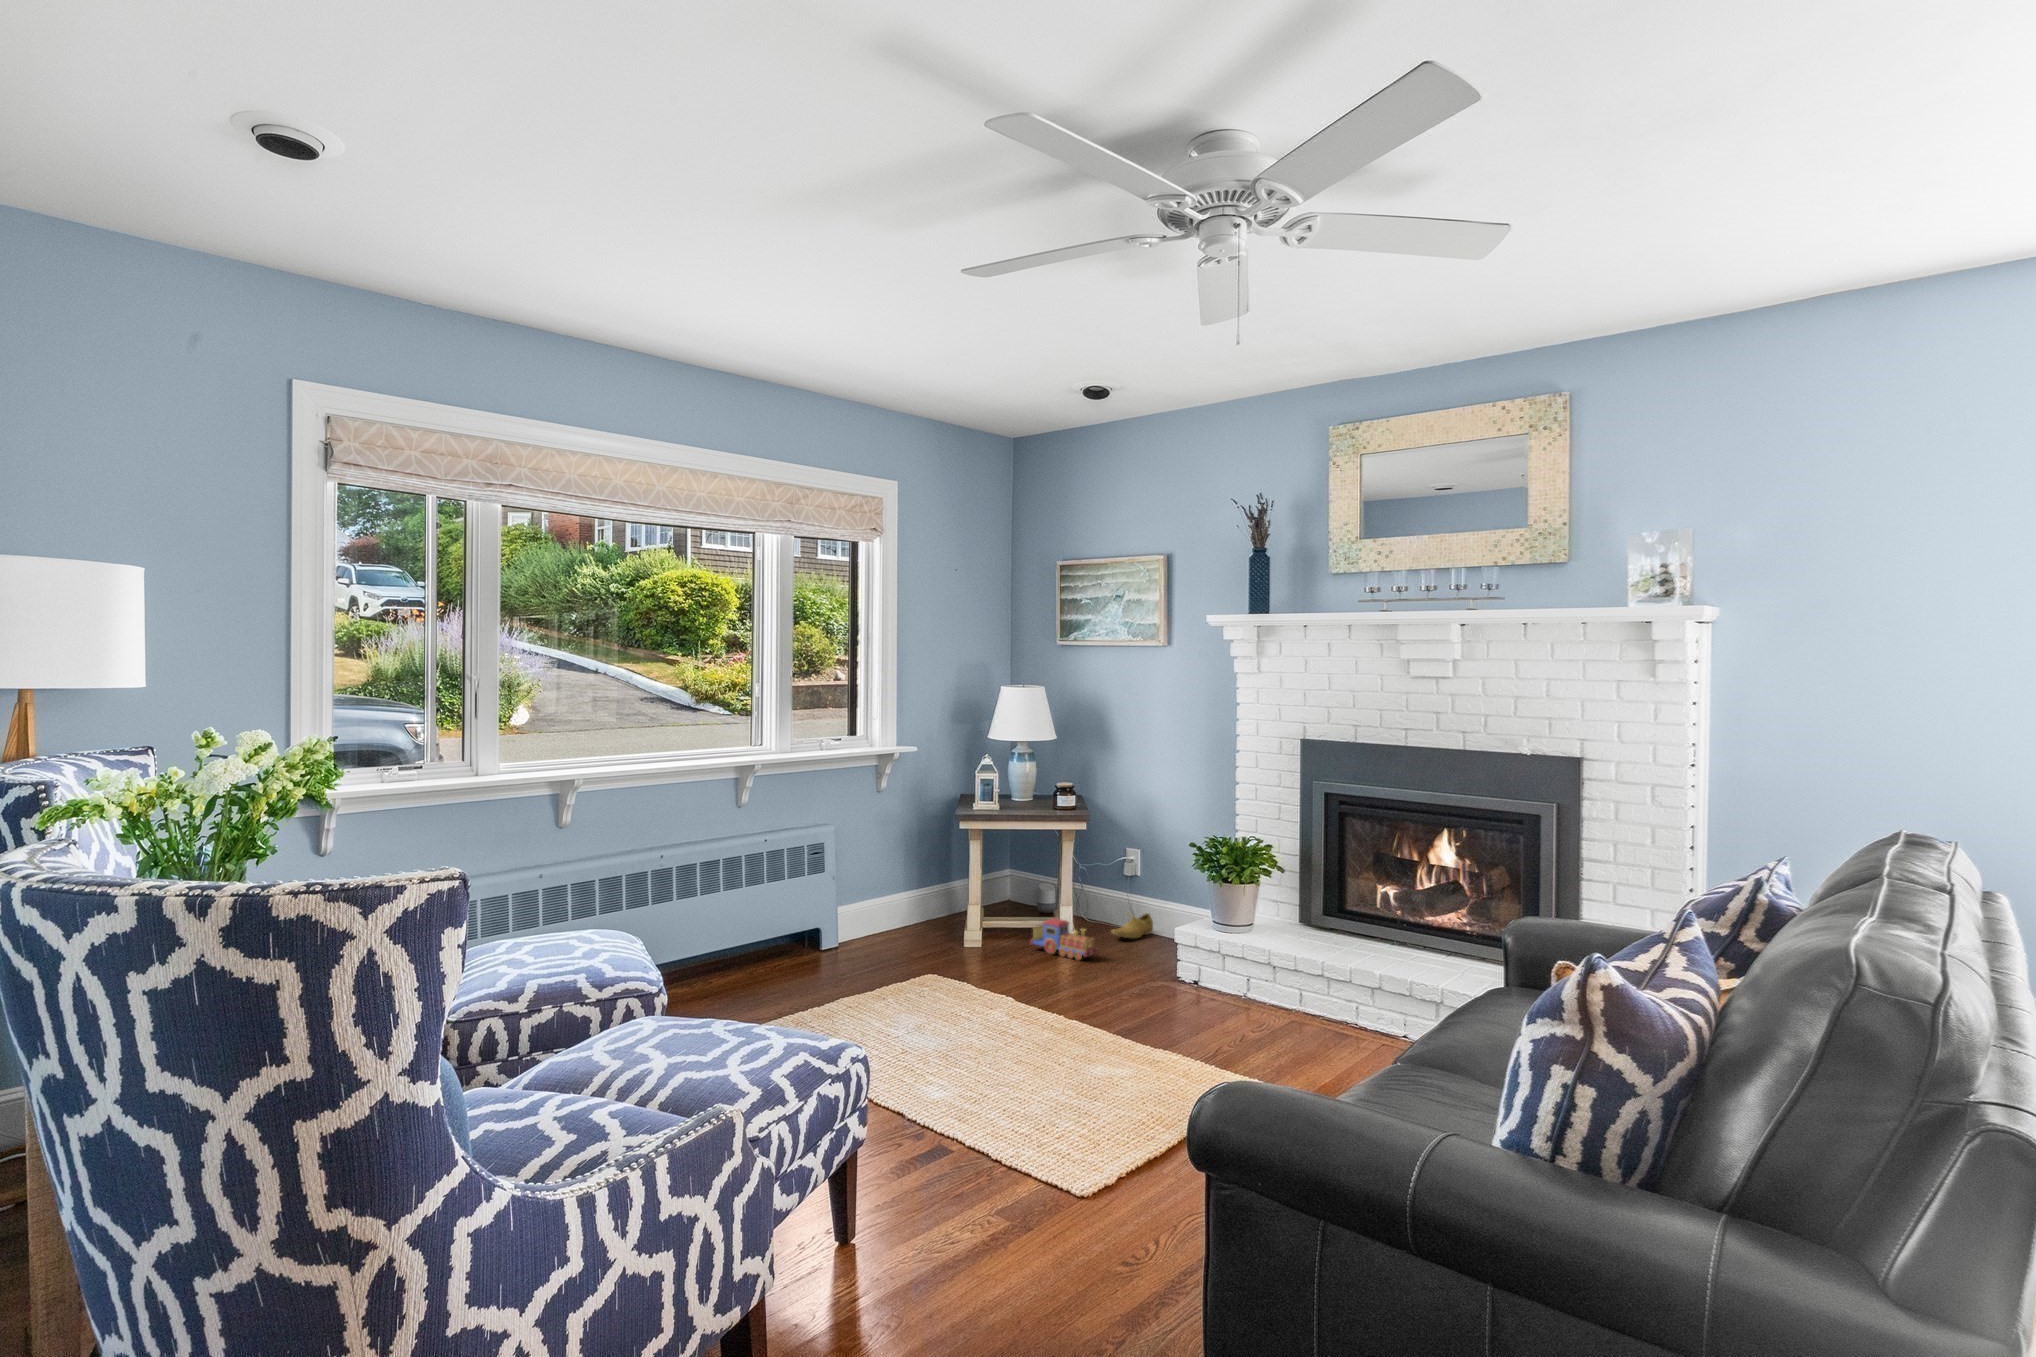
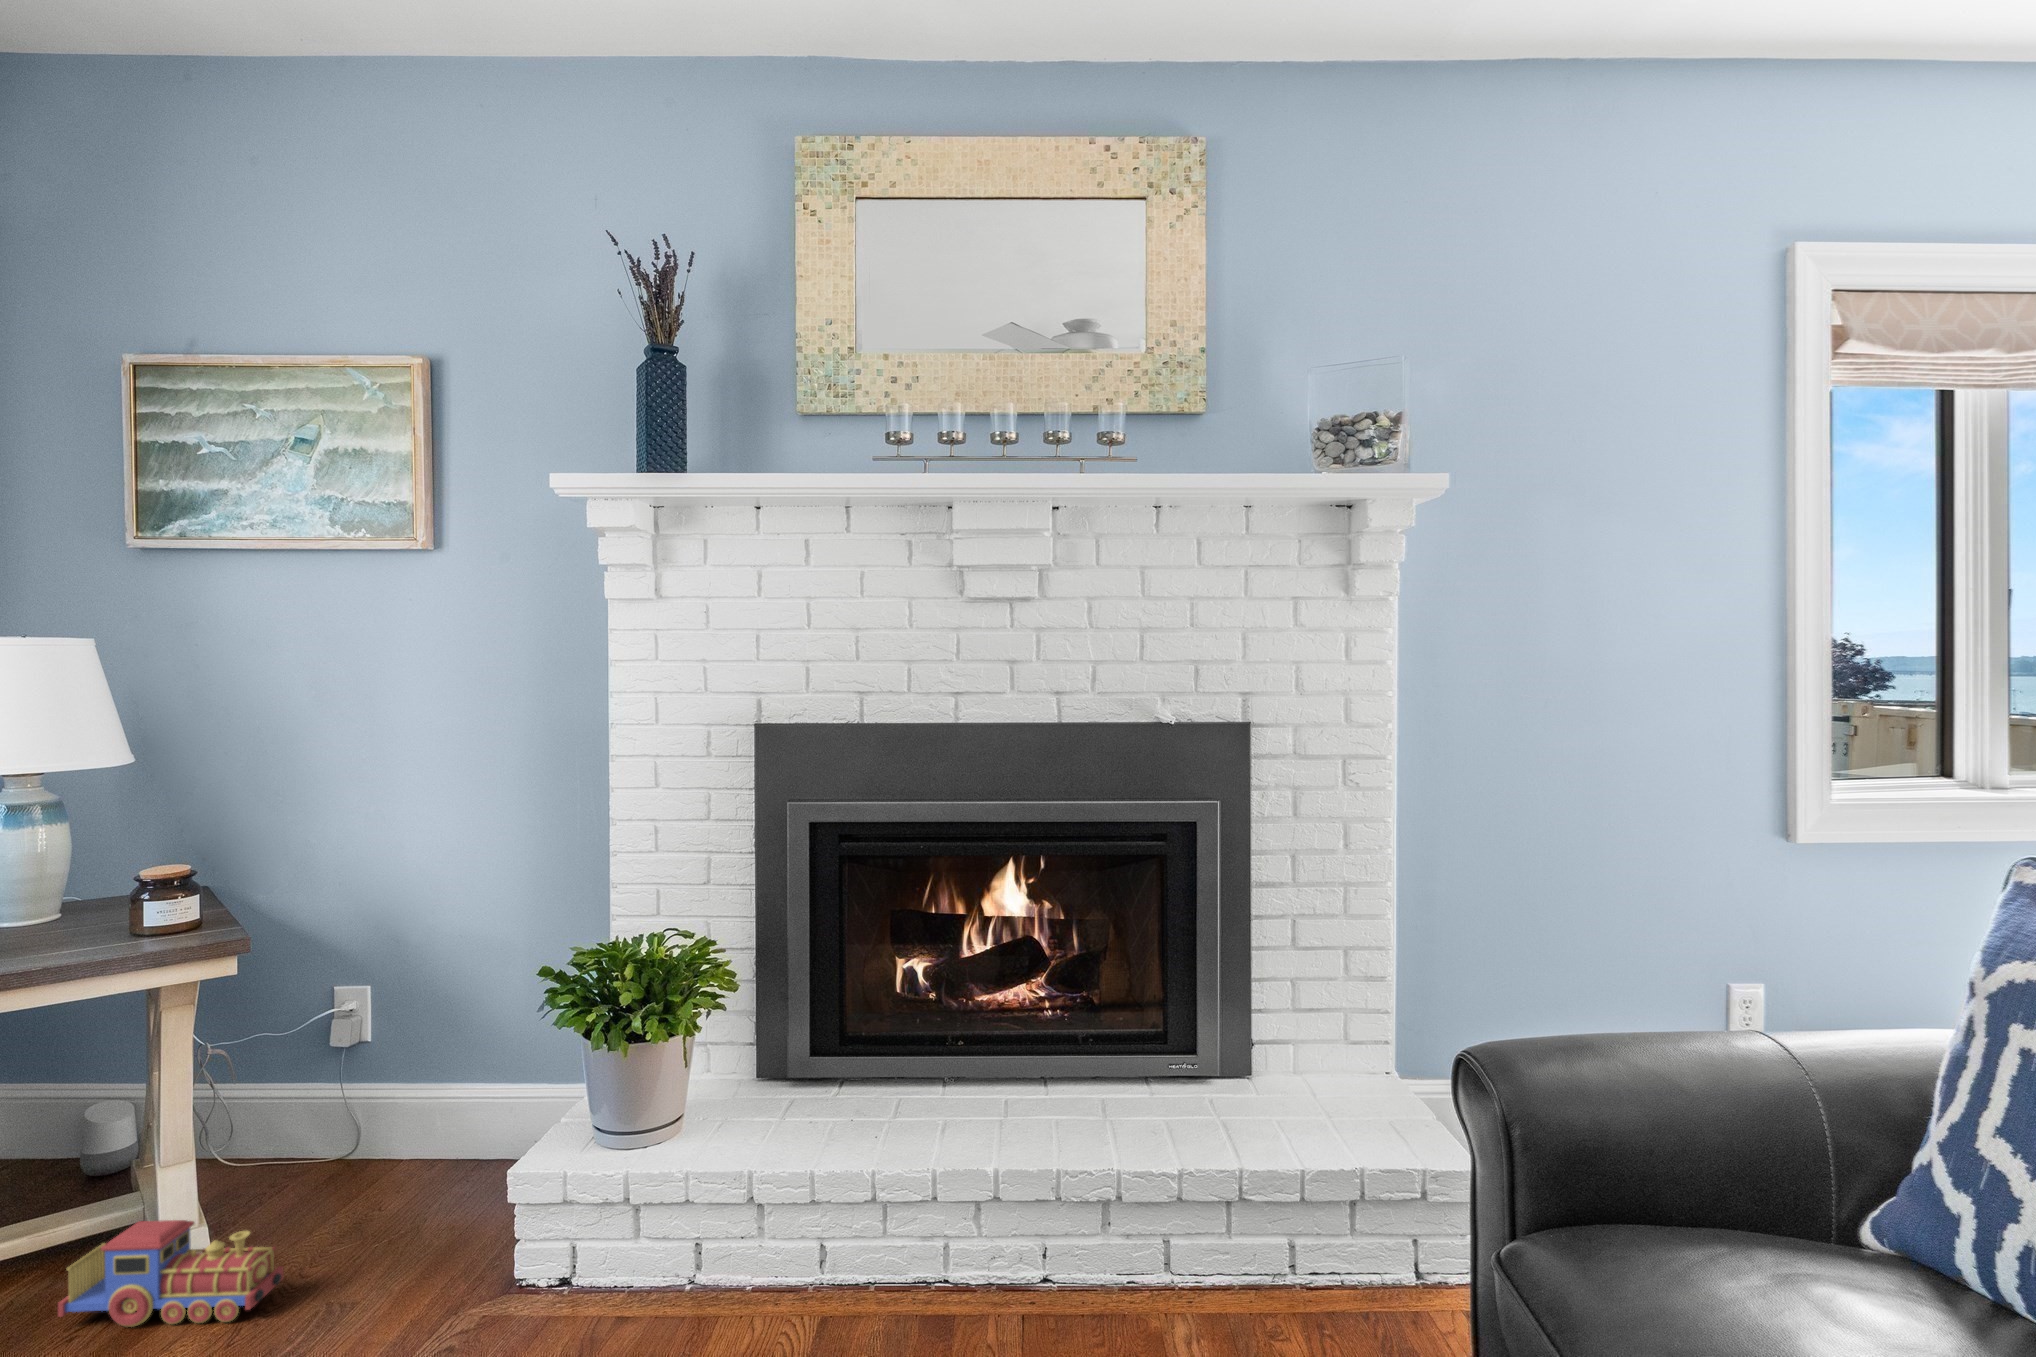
shoe: present [1111,913,1153,938] -> none [309,1116,410,1196]

